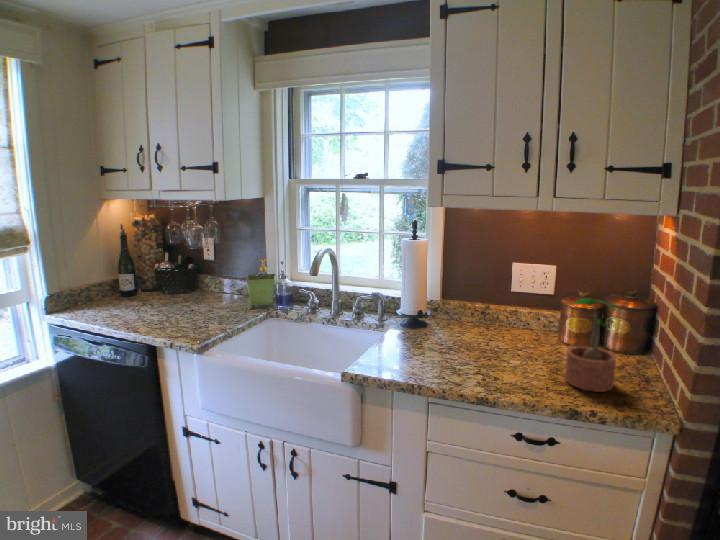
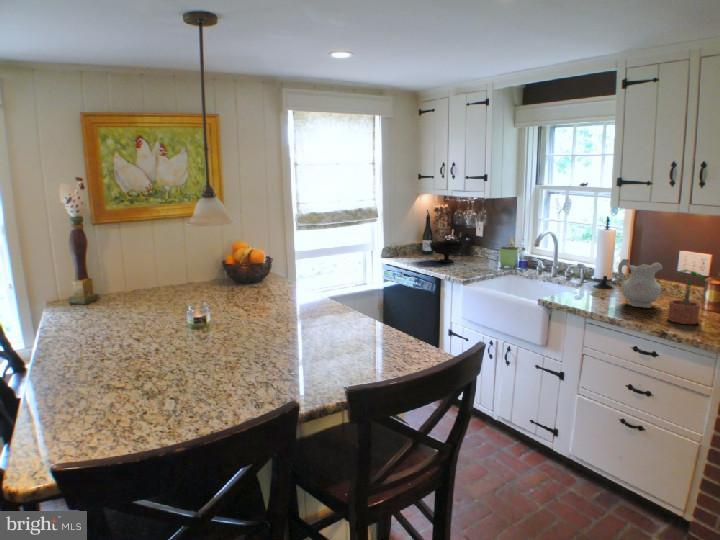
bowl: none [128,272,190,308] -> present [429,241,464,263]
ceramic pitcher: none [463,286,529,362] -> present [618,259,662,308]

